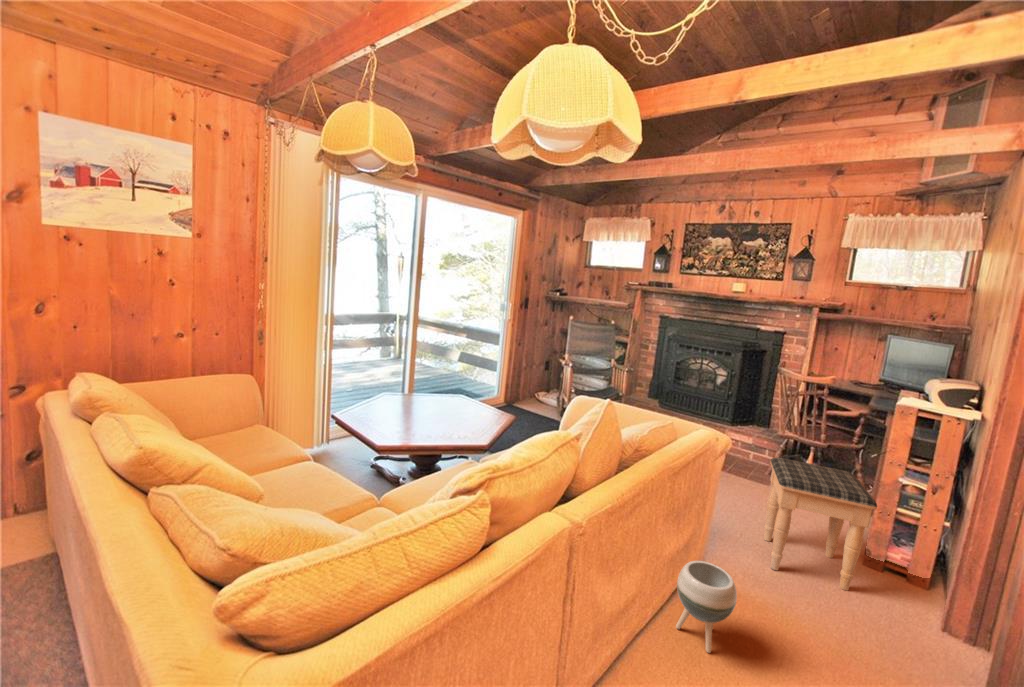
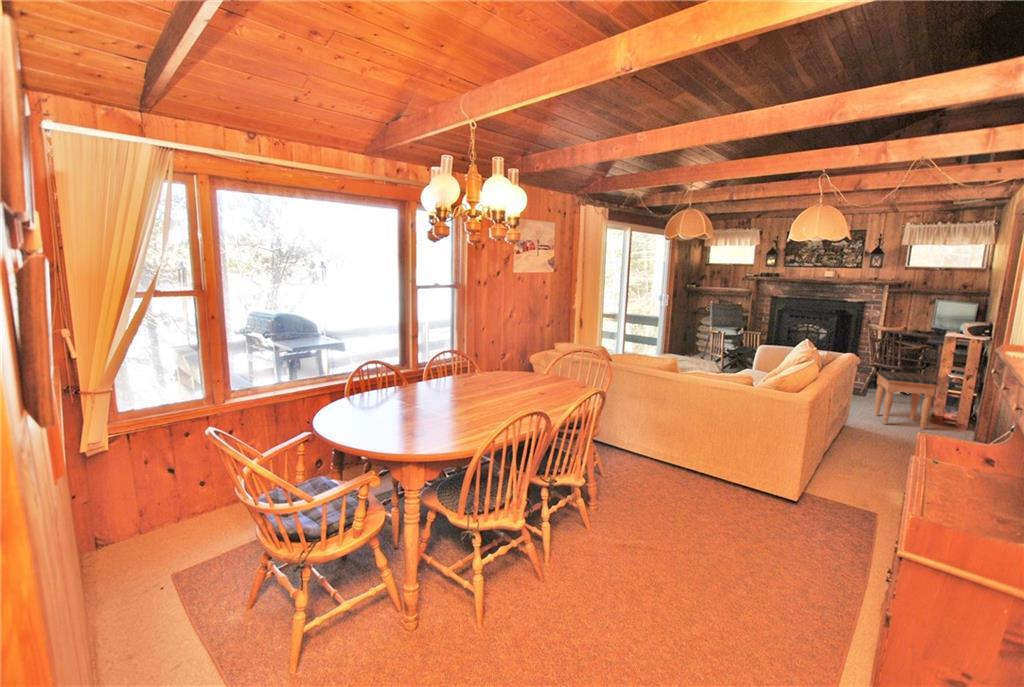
planter: present [676,561,737,653] -> none [848,410,878,445]

